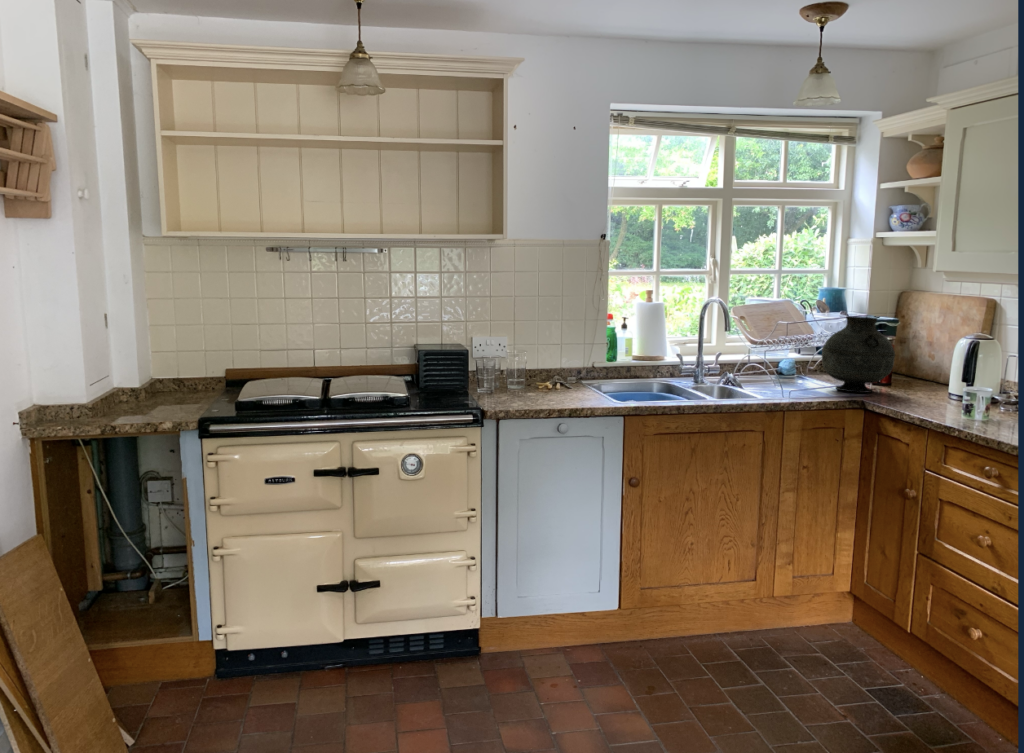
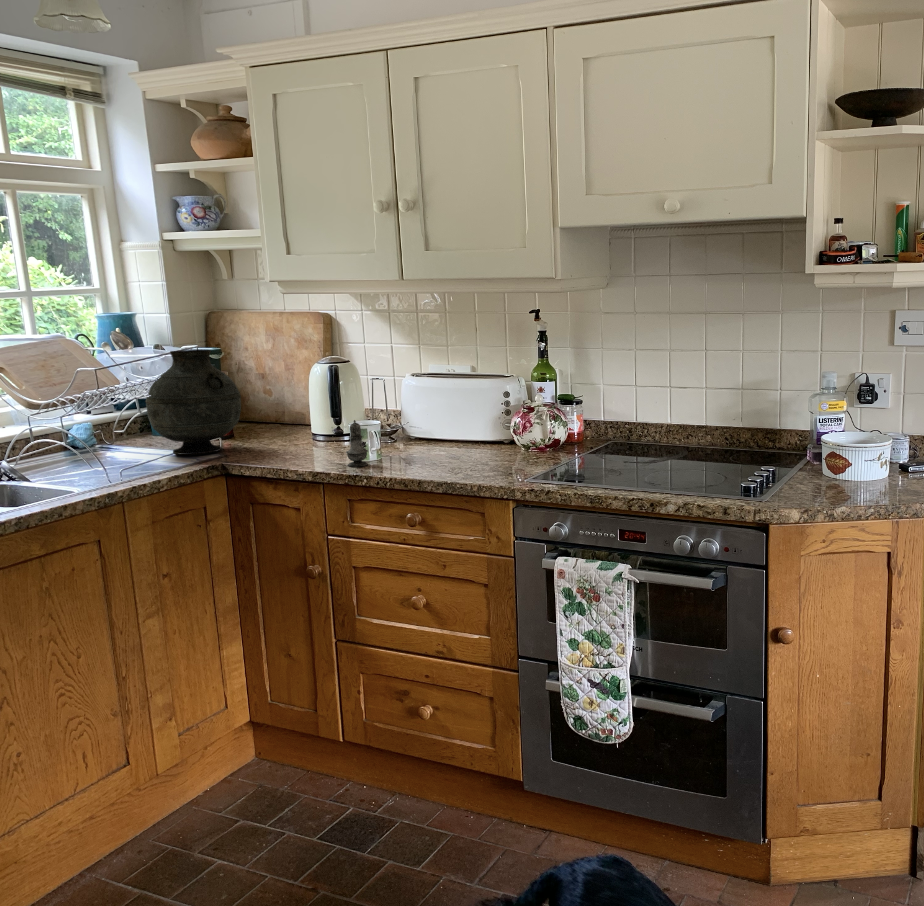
salt shaker: none [952,385,973,422] -> present [346,420,368,467]

